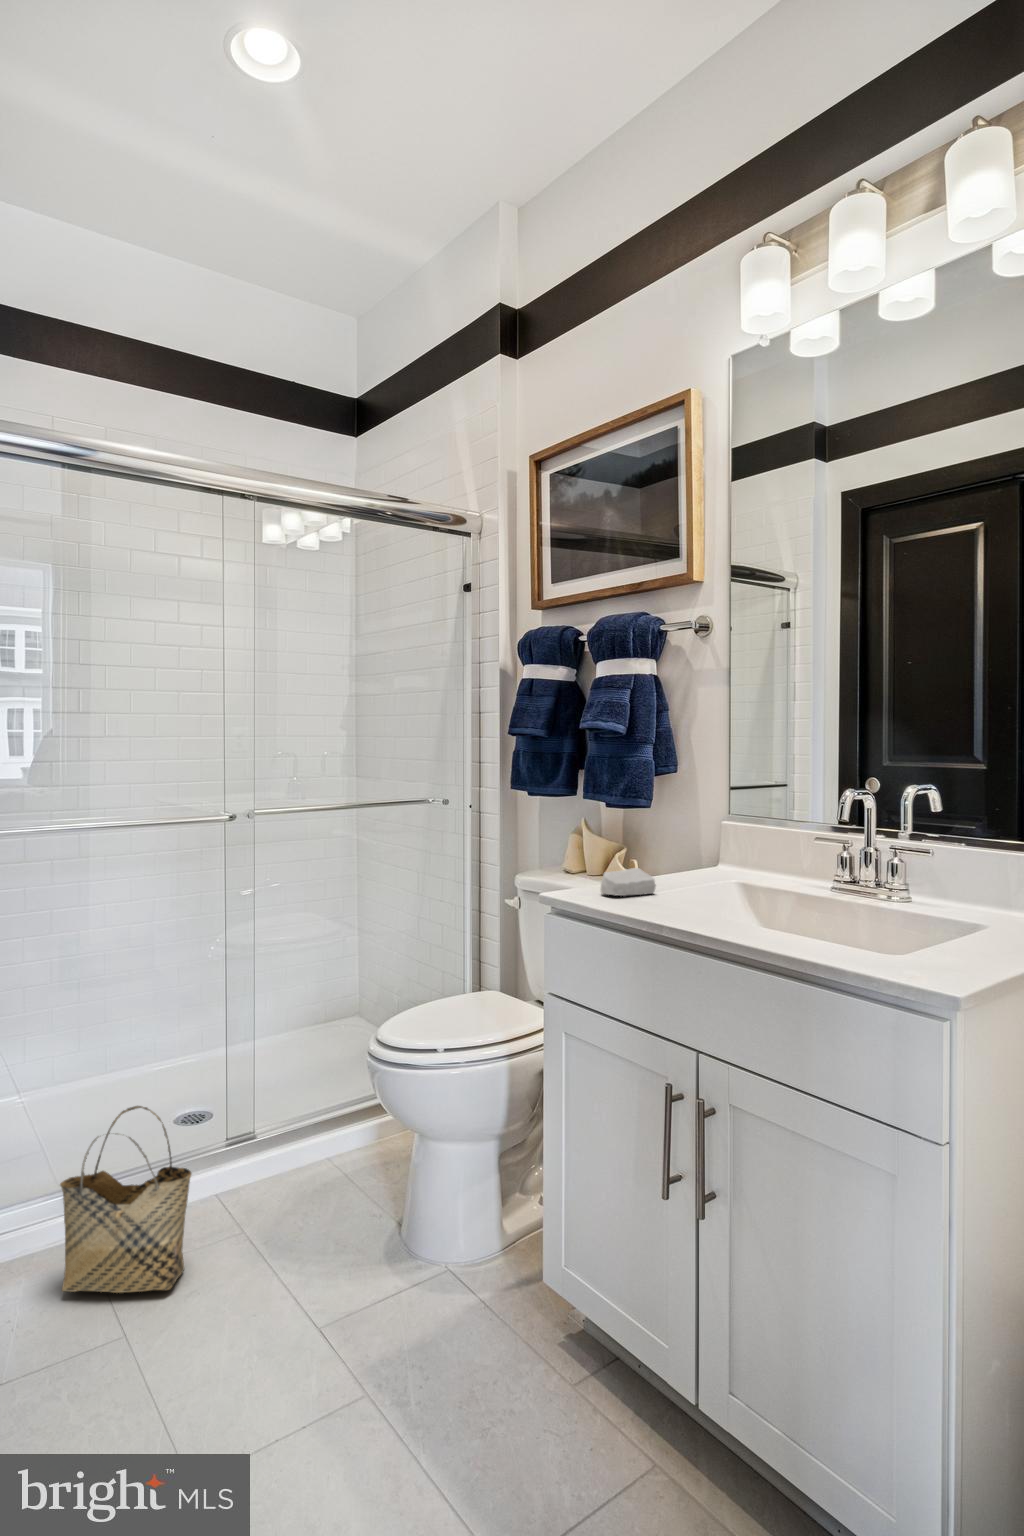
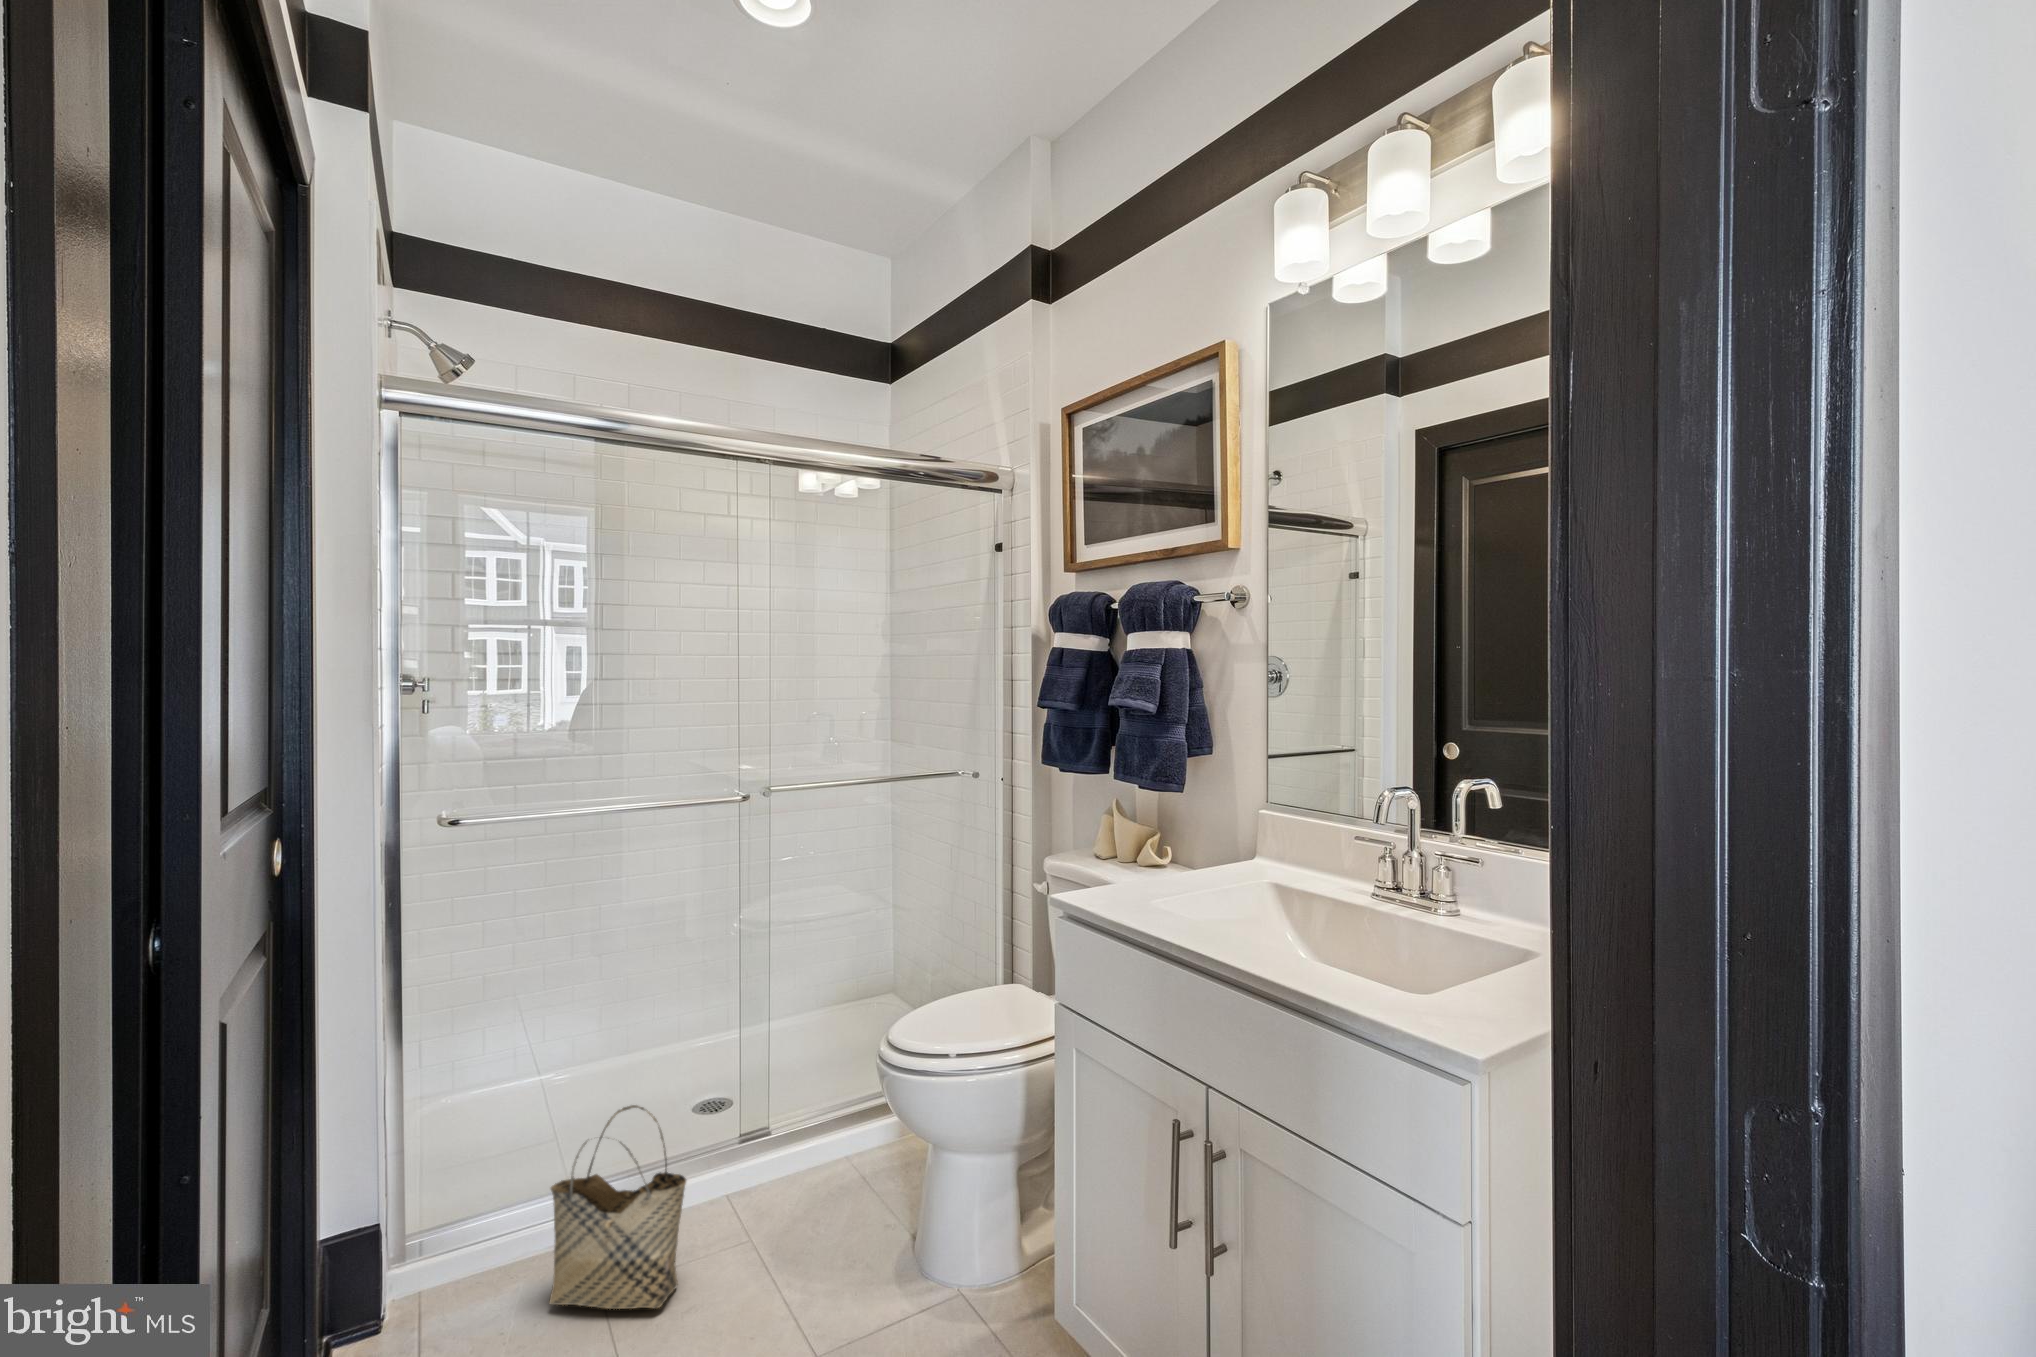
soap bar: present [601,868,656,896] -> none [1115,867,1176,899]

